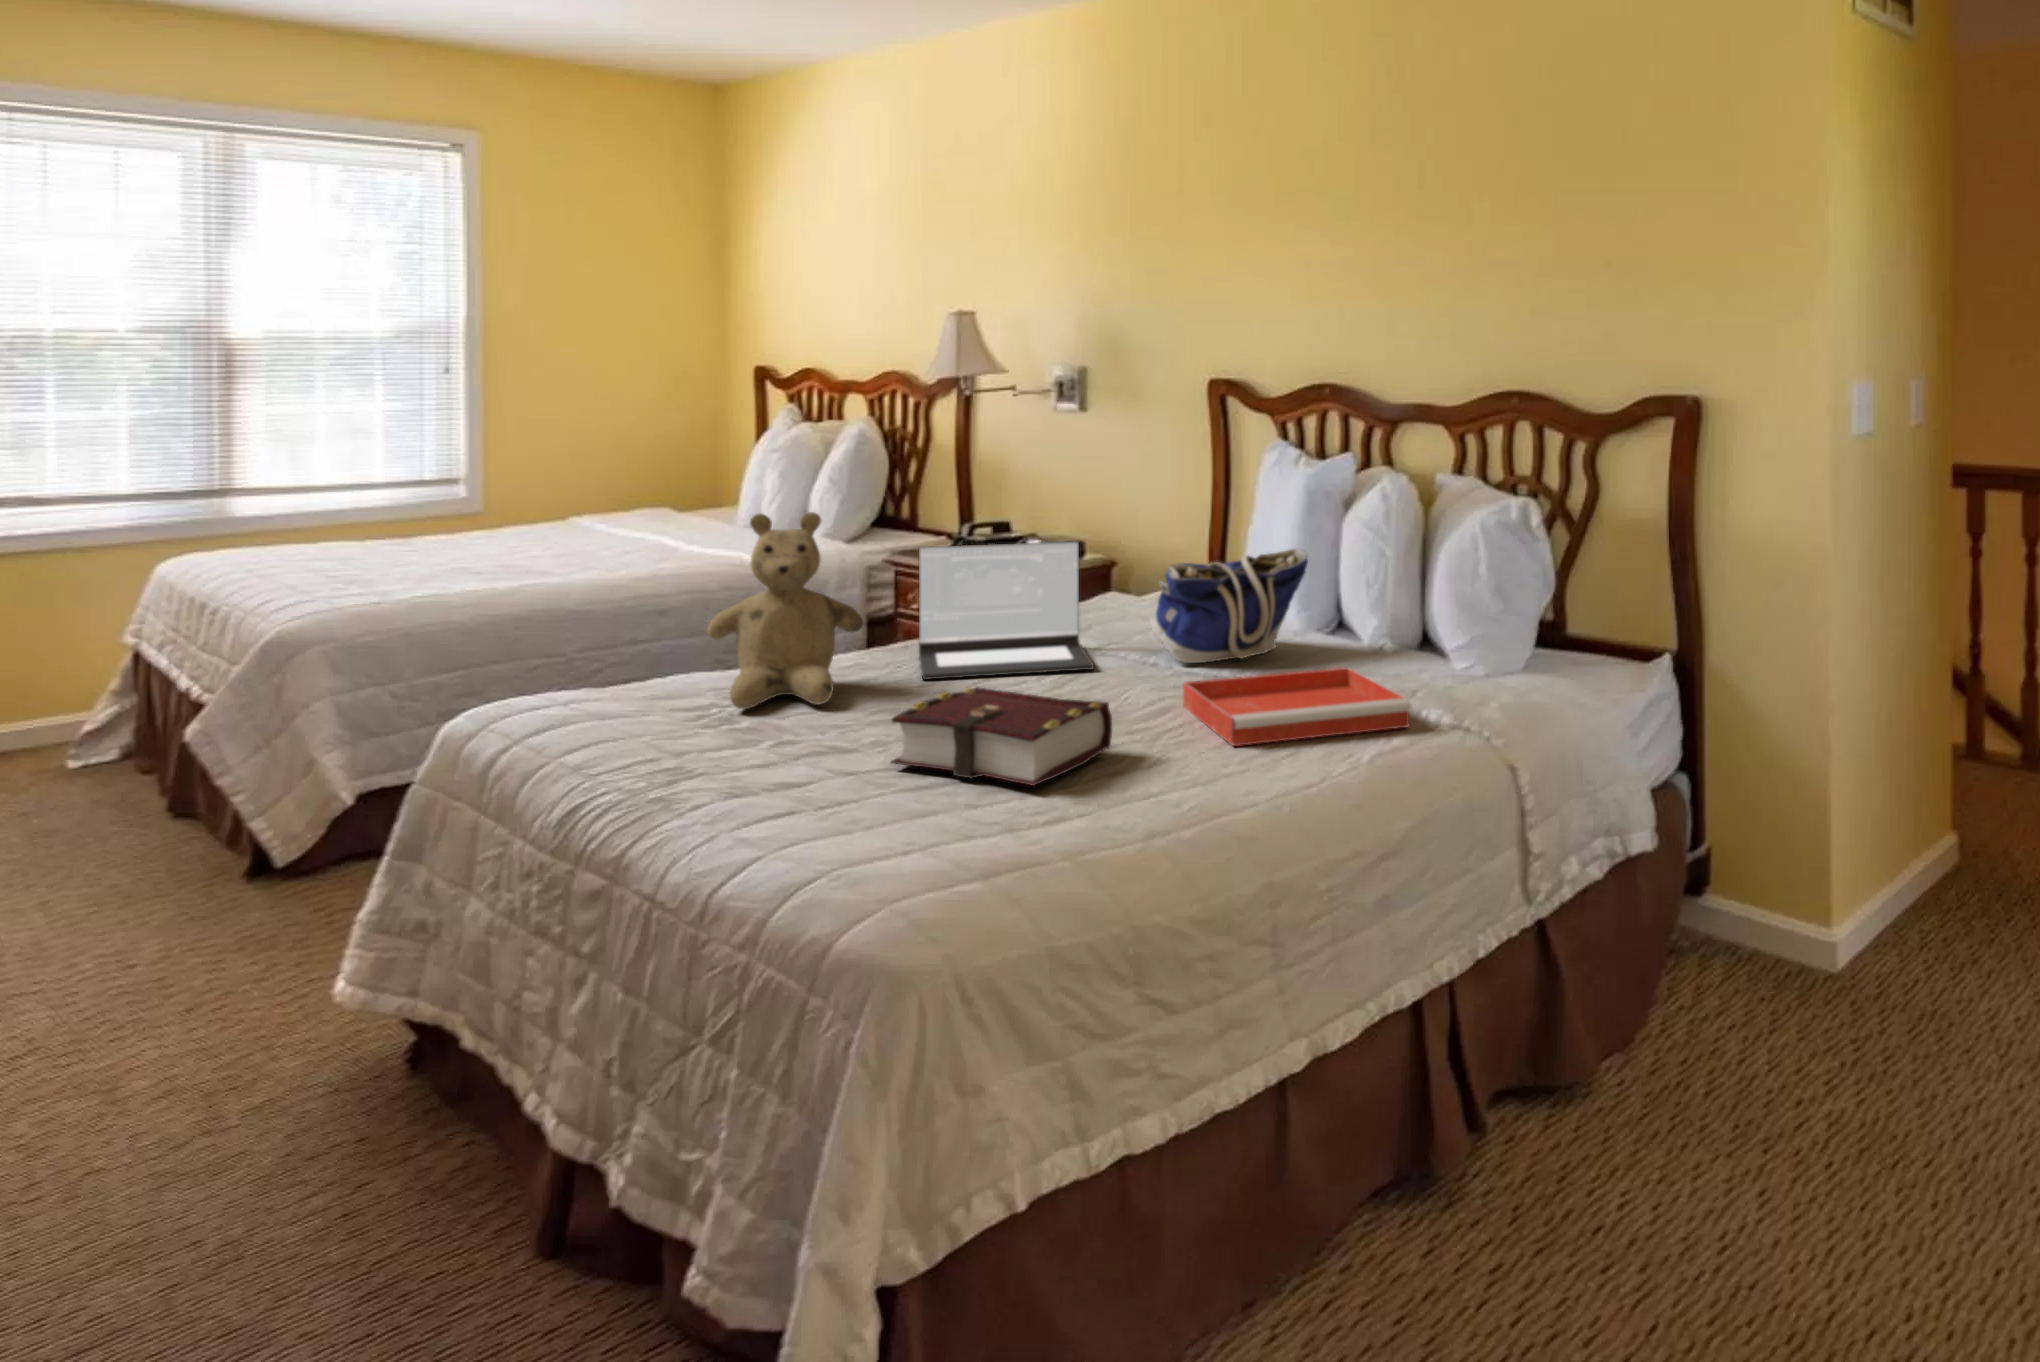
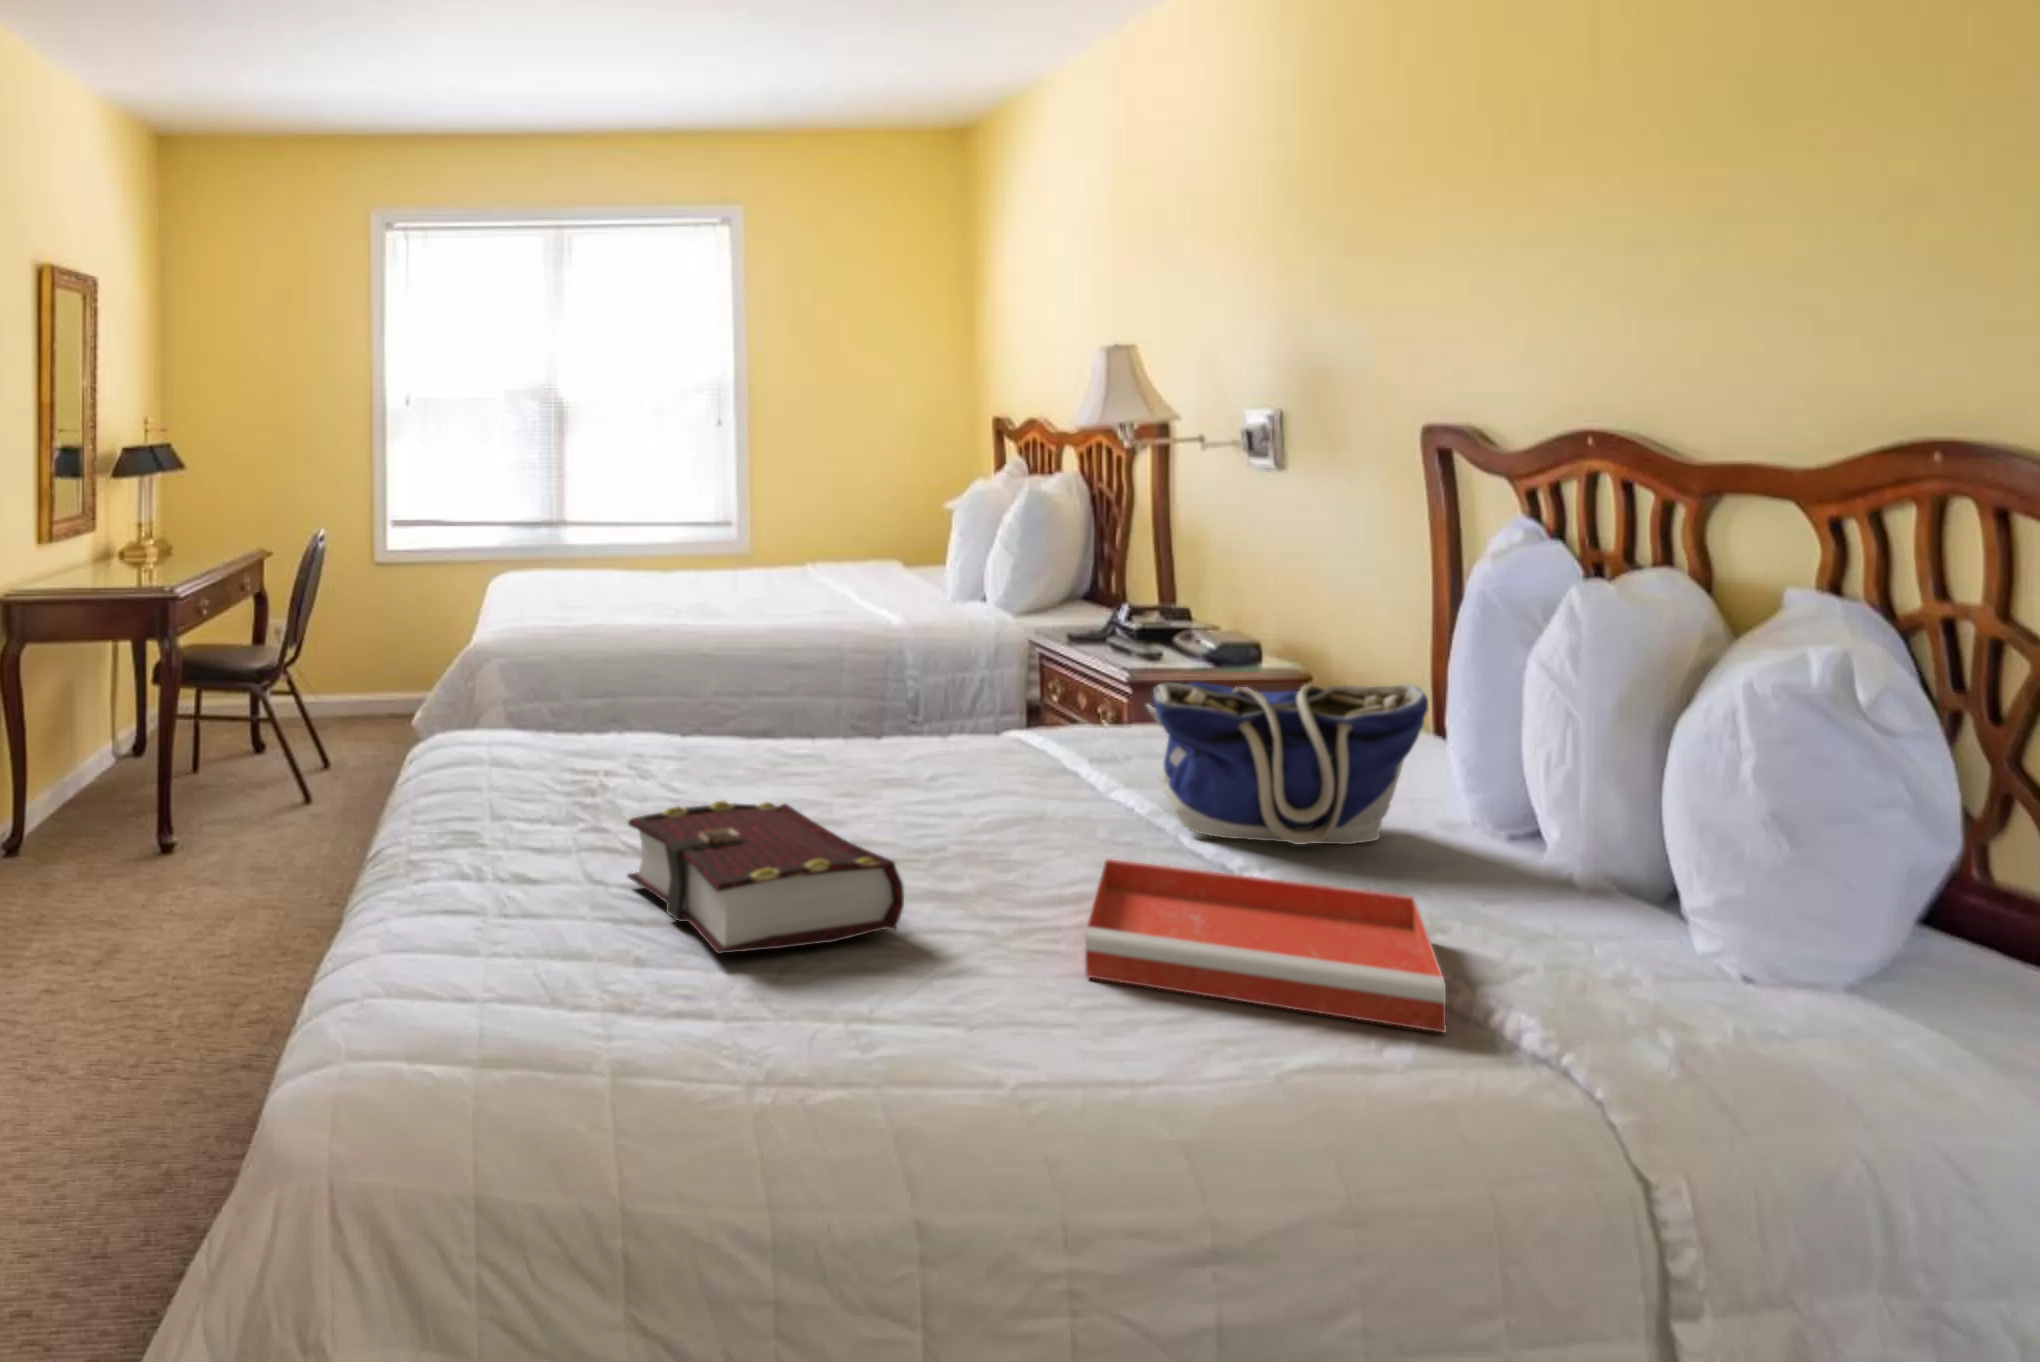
teddy bear: present [707,512,863,710] -> none [593,558,764,789]
laptop: present [919,541,1094,680] -> none [833,618,1085,814]

